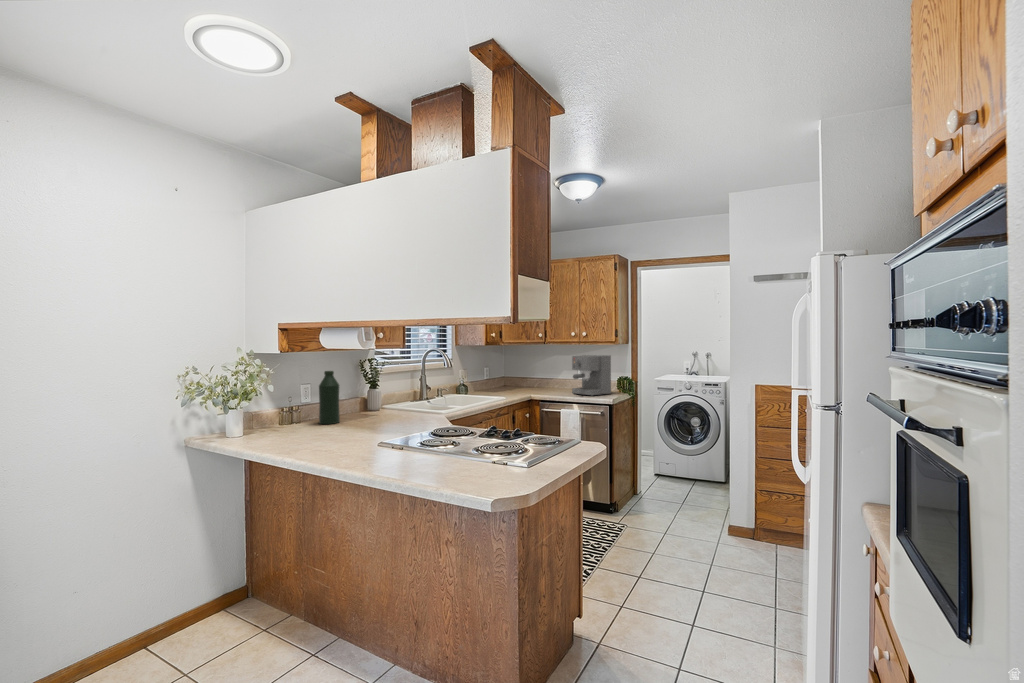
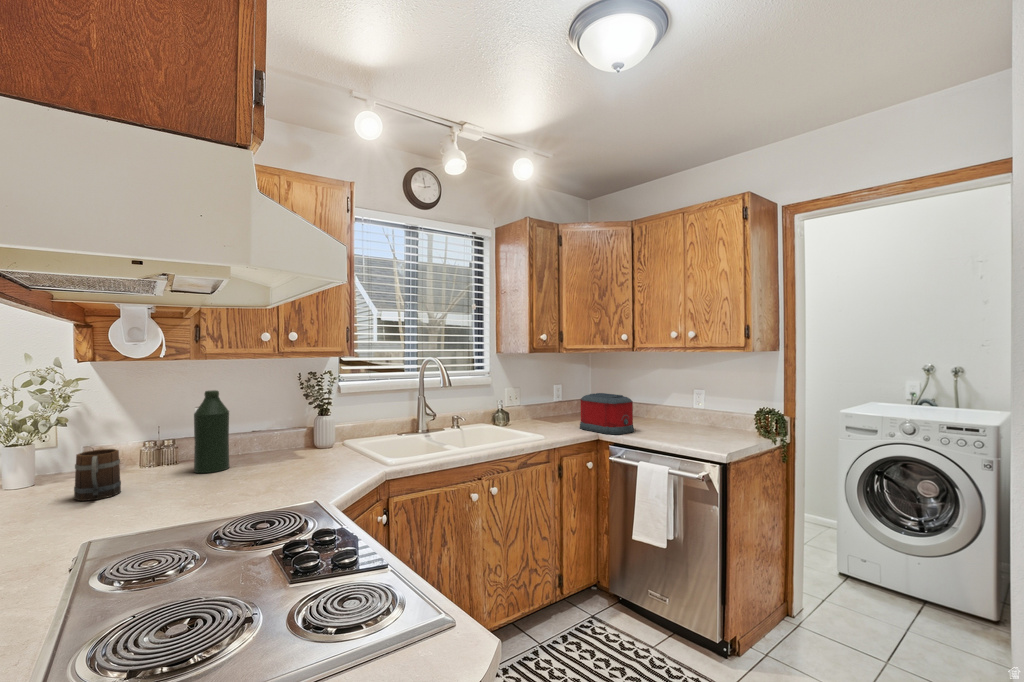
coffee maker: present [572,355,611,396] -> none [661,368,737,441]
toaster: none [518,372,553,396] -> present [580,393,634,435]
mug: none [284,406,311,437] -> present [74,449,121,501]

